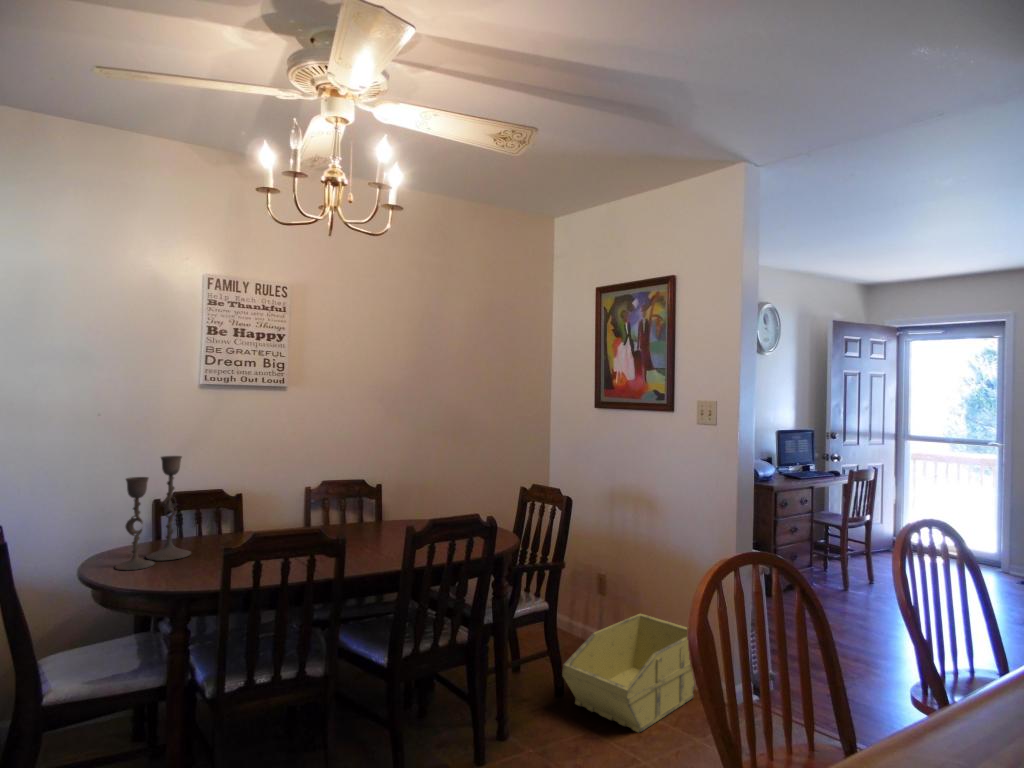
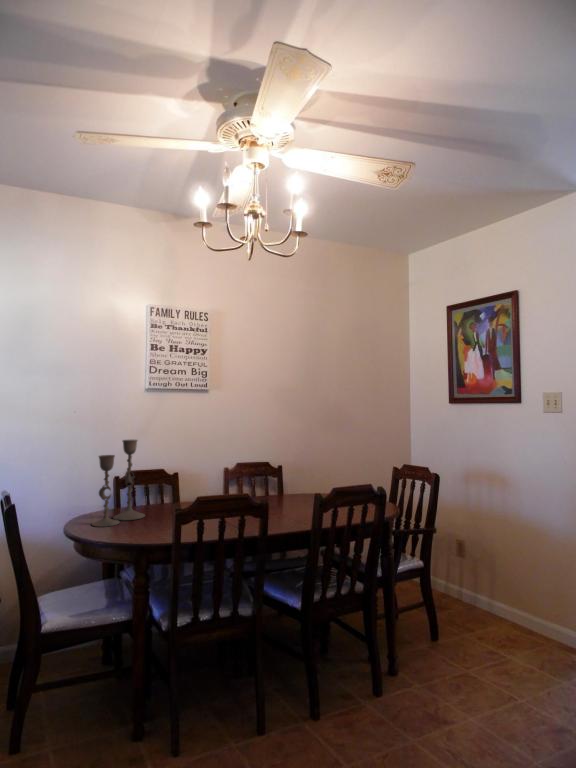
storage bin: present [562,614,695,732] -> none [439,574,561,677]

